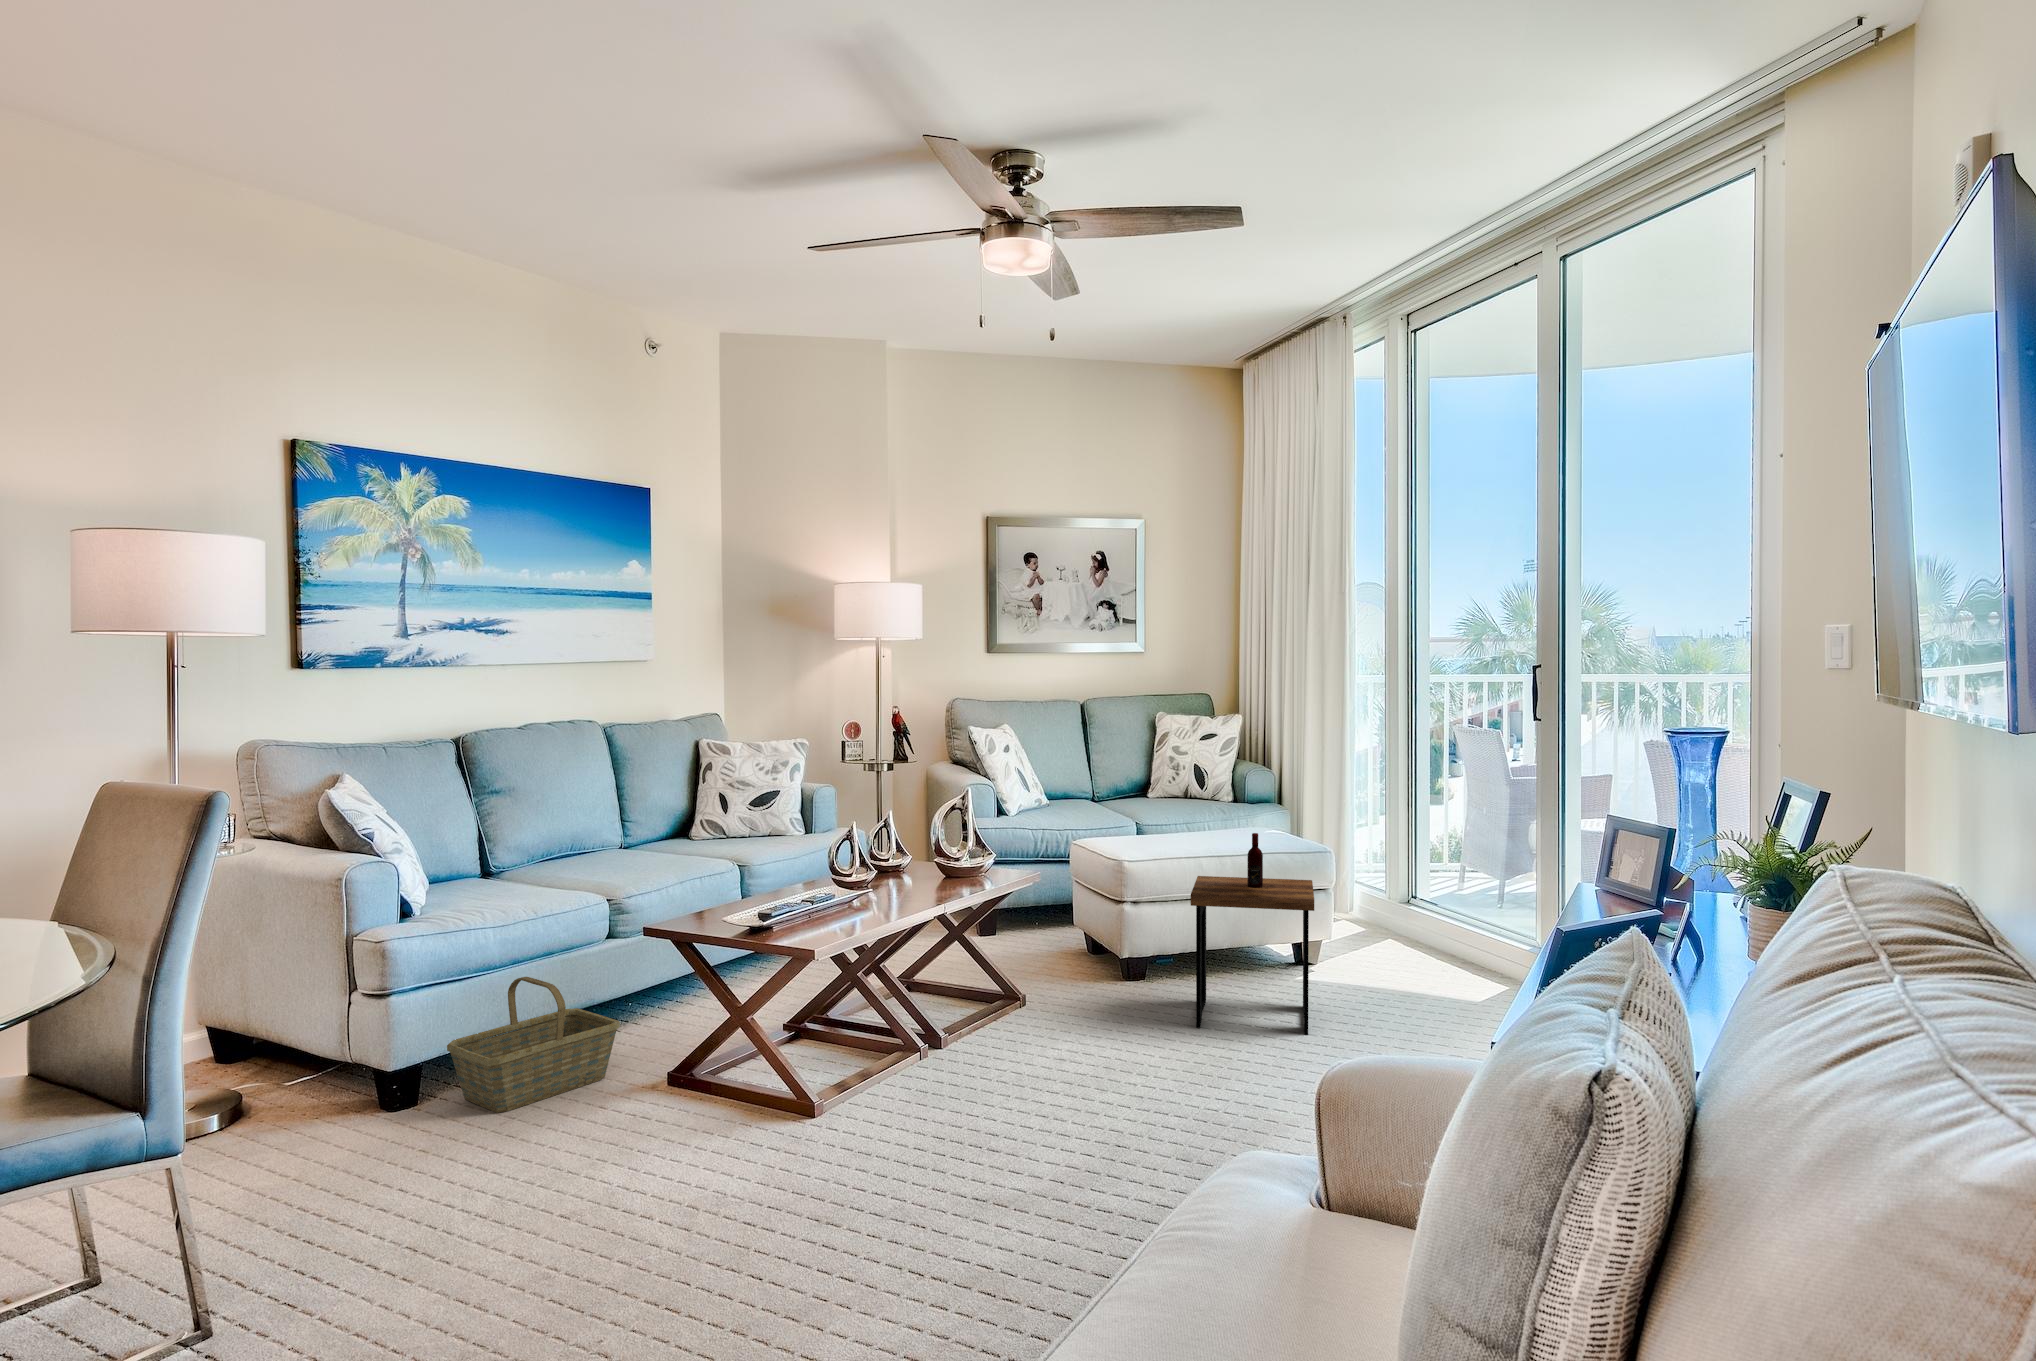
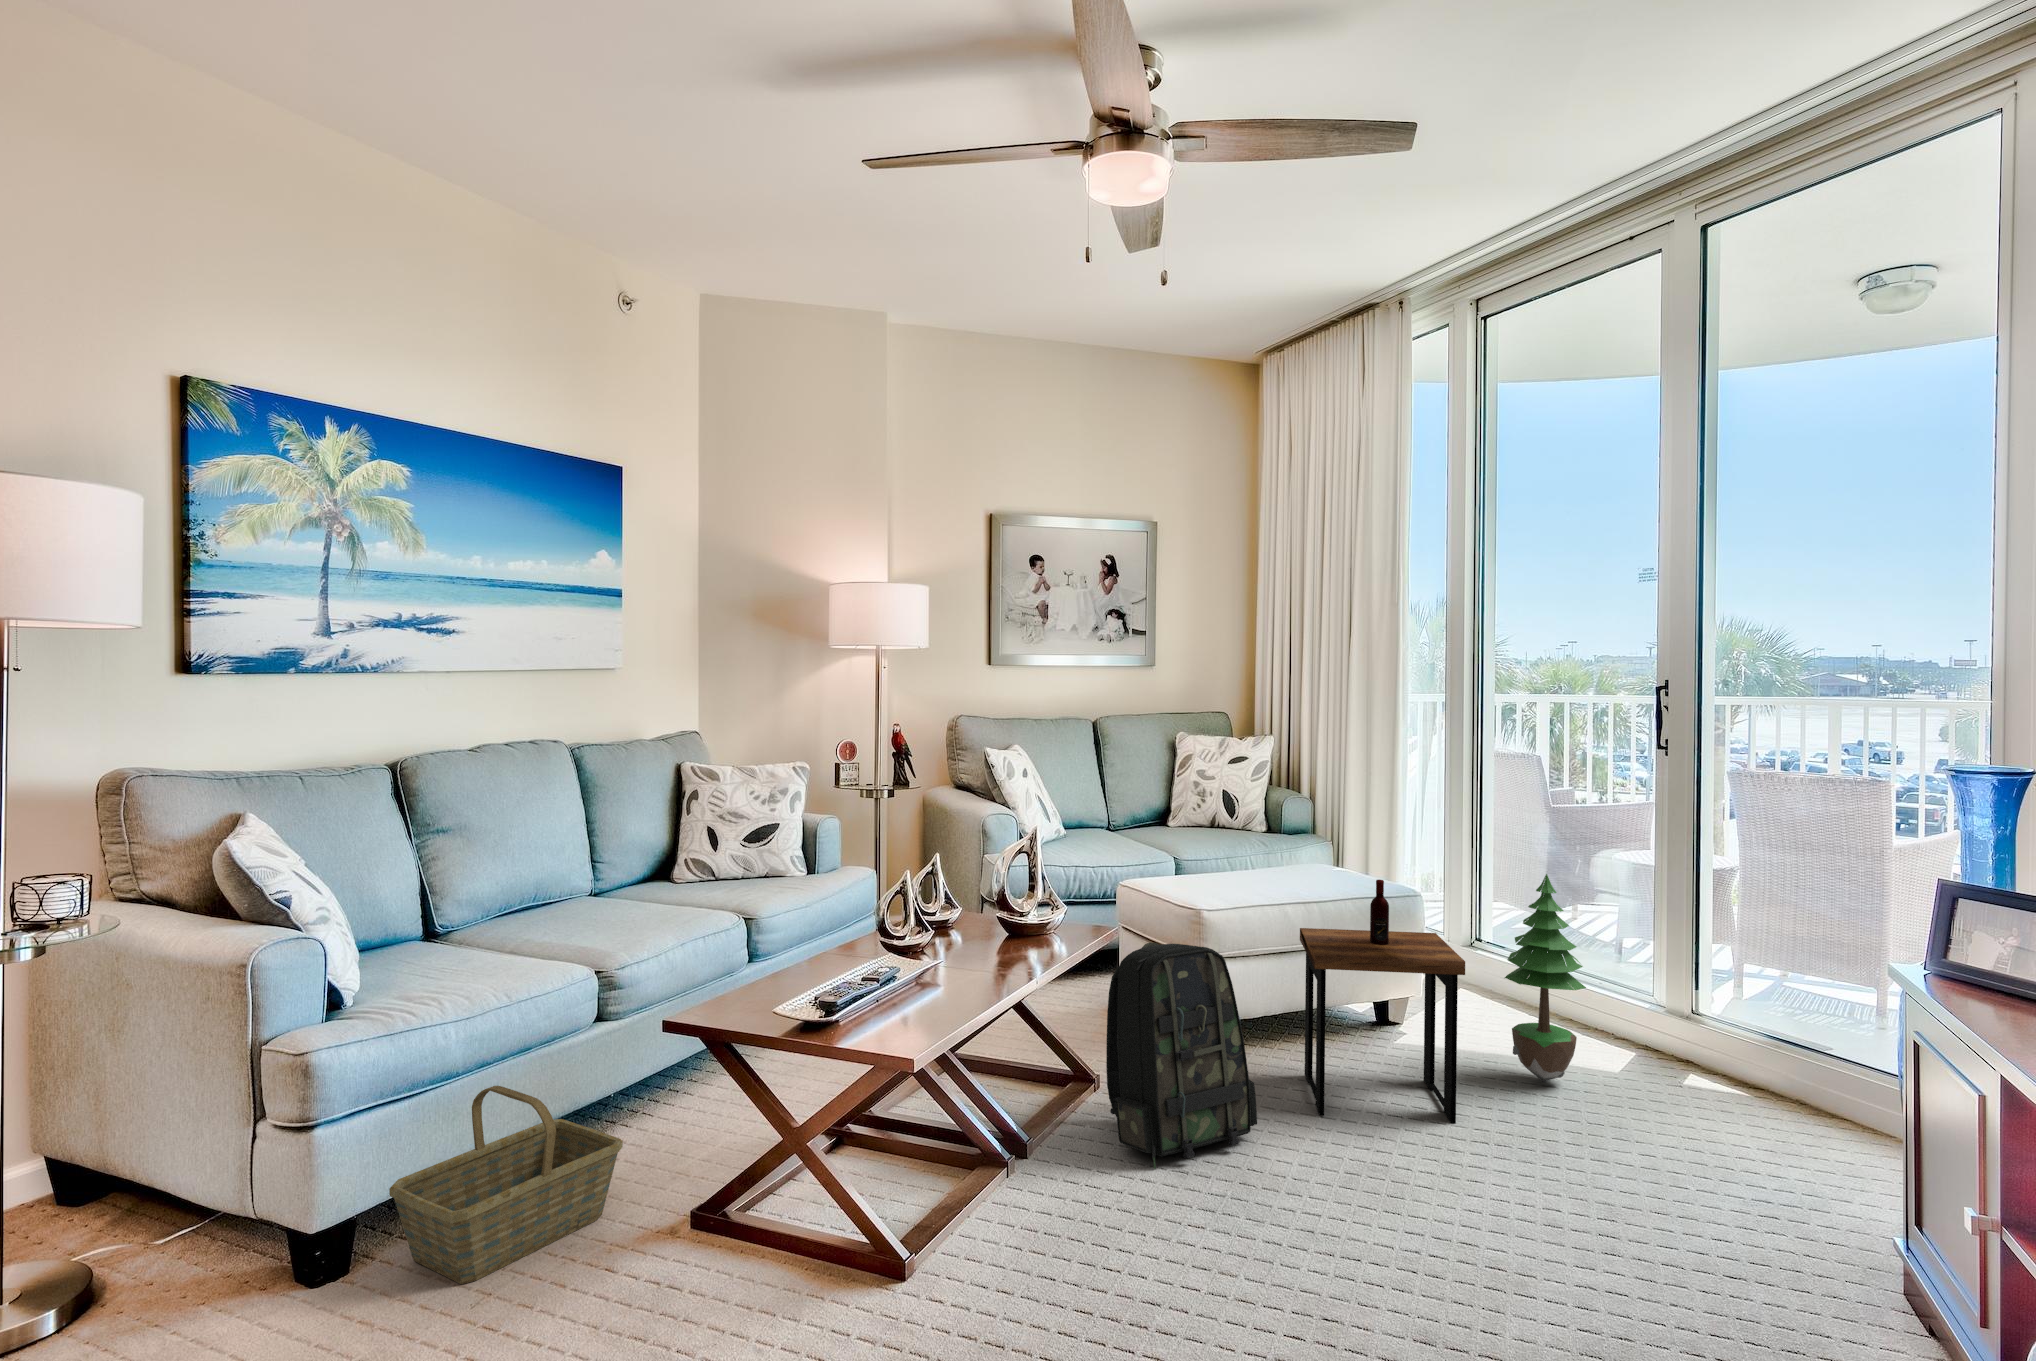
potted tree: none [1373,829,1440,1008] -> present [1505,874,1586,1082]
backpack: none [1014,882,1134,1059] -> present [1106,942,1257,1169]

